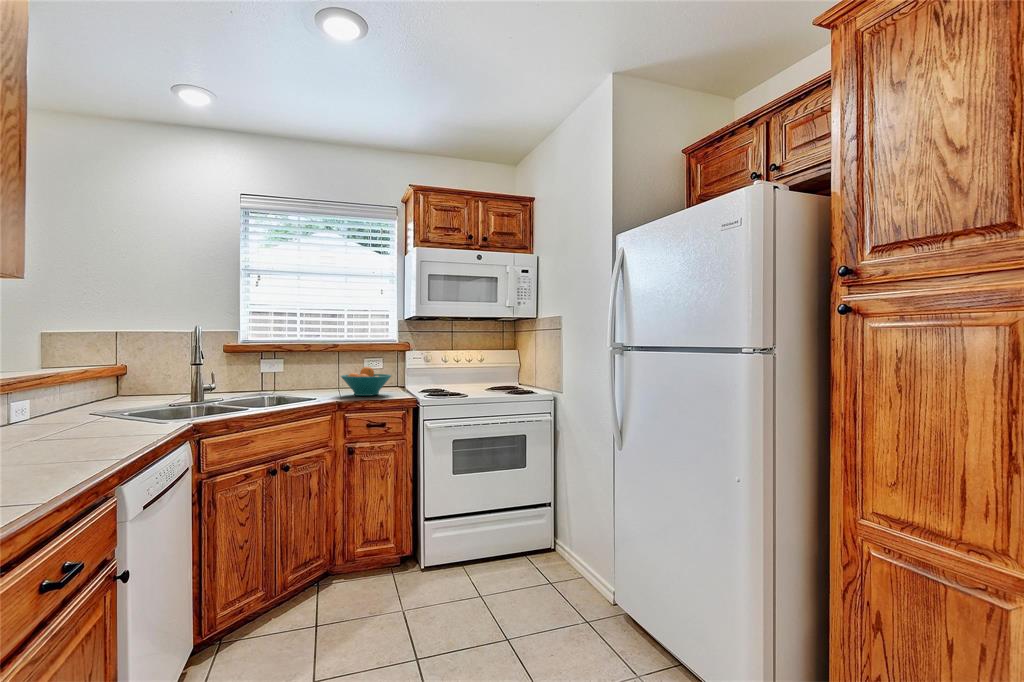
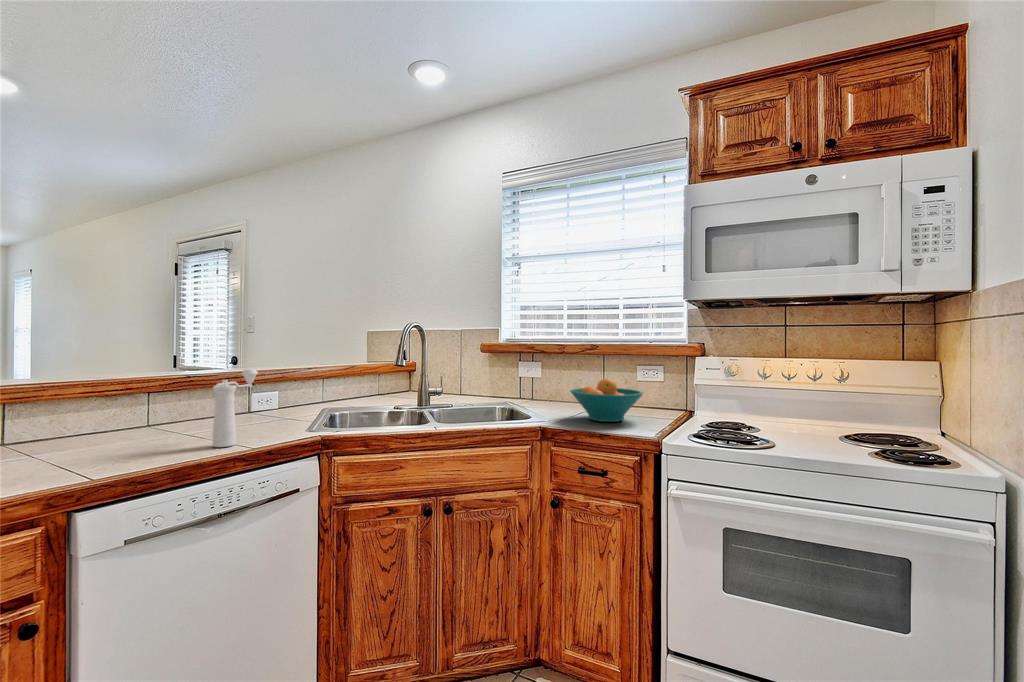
pepper mill: none [106,368,133,438] -> present [212,369,258,447]

